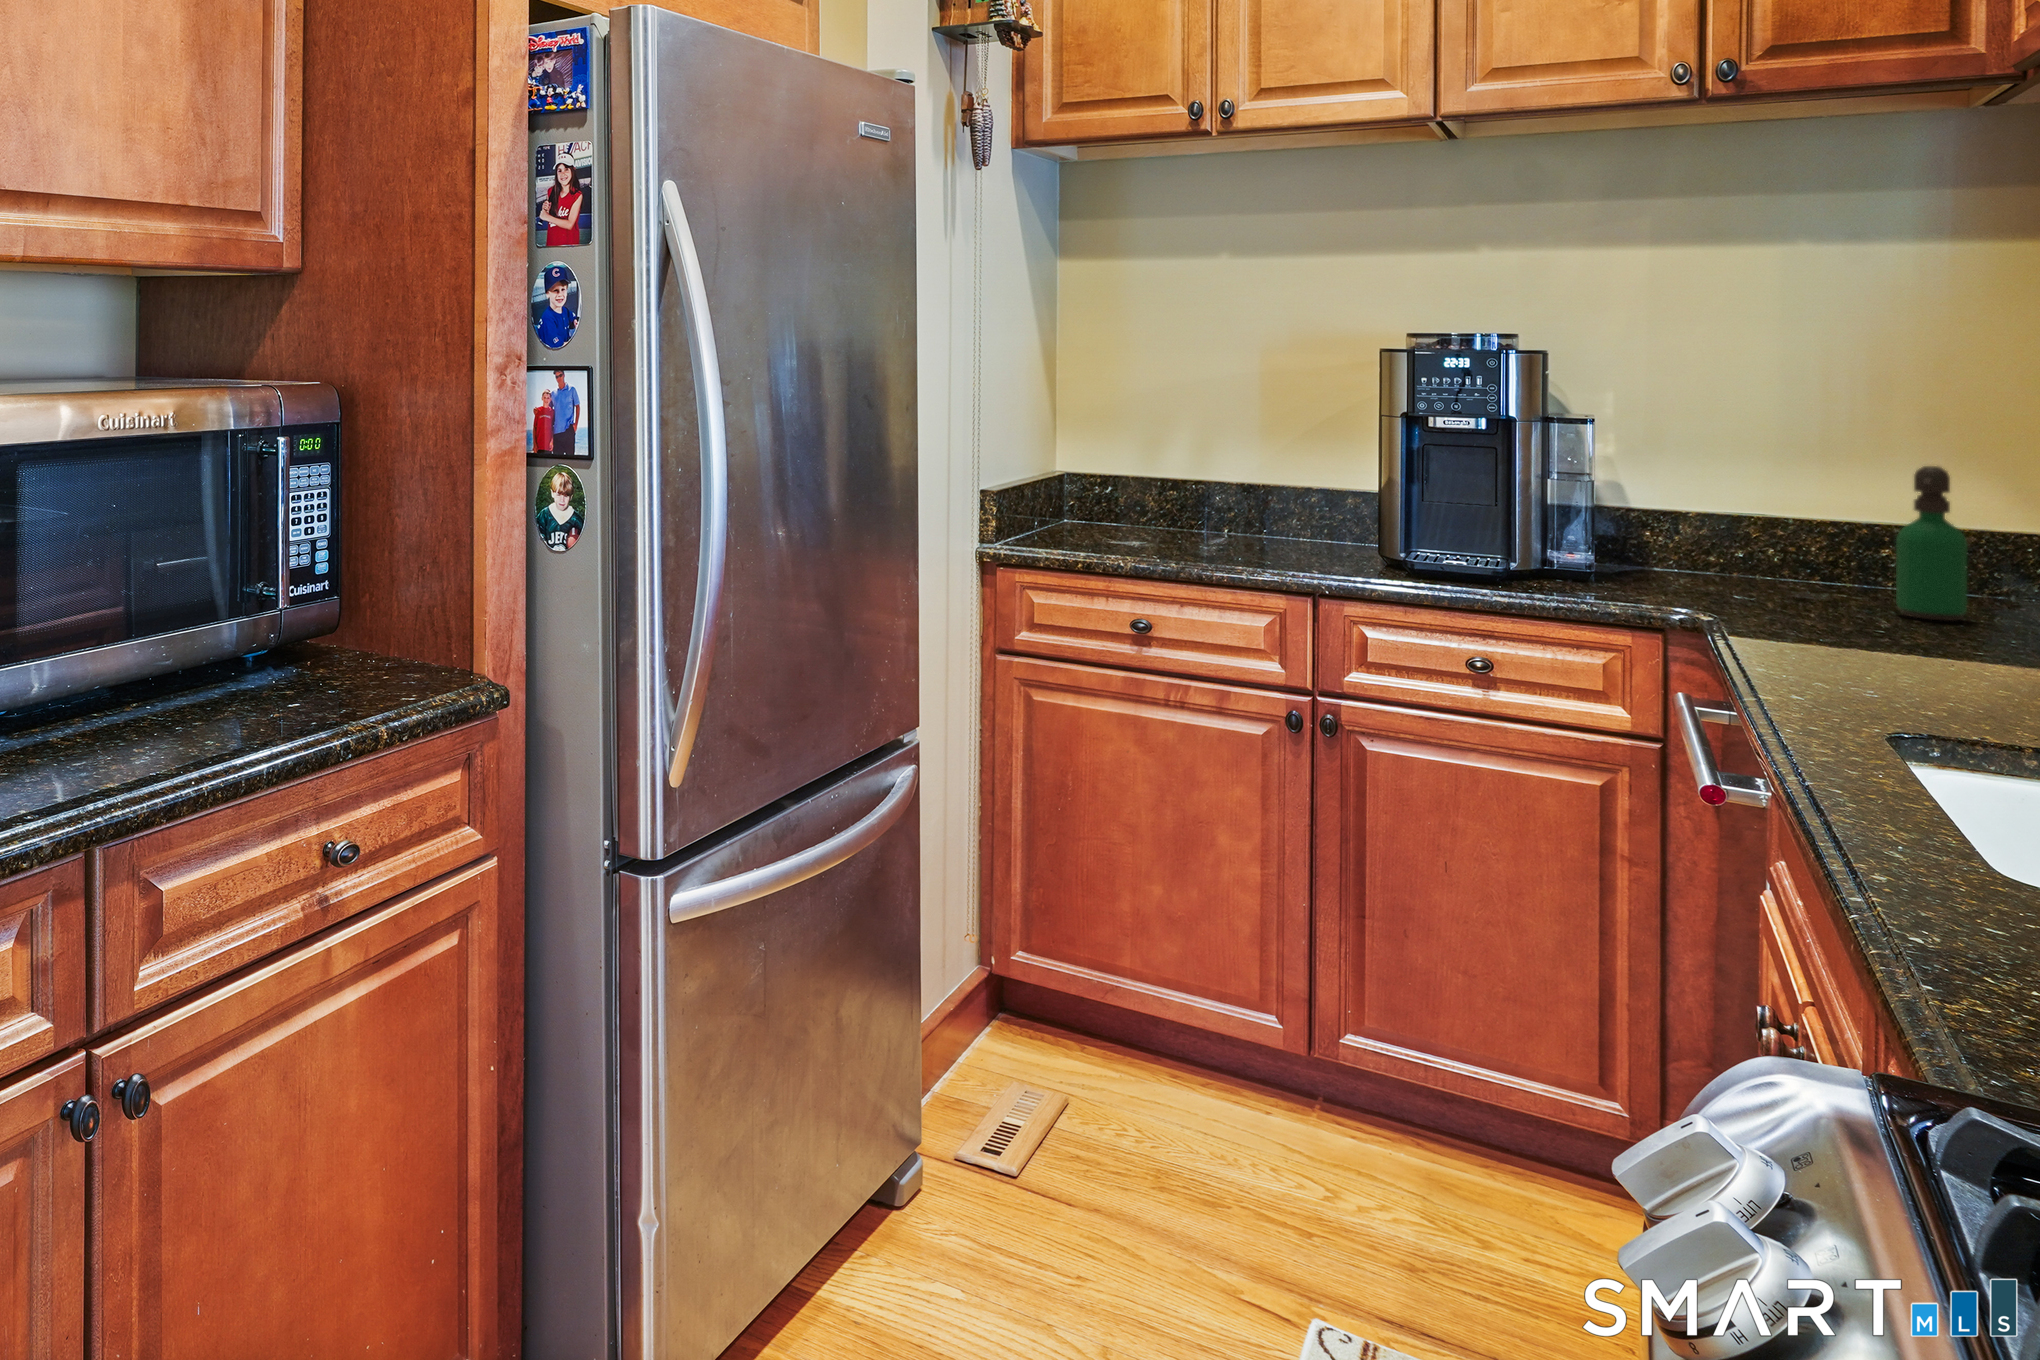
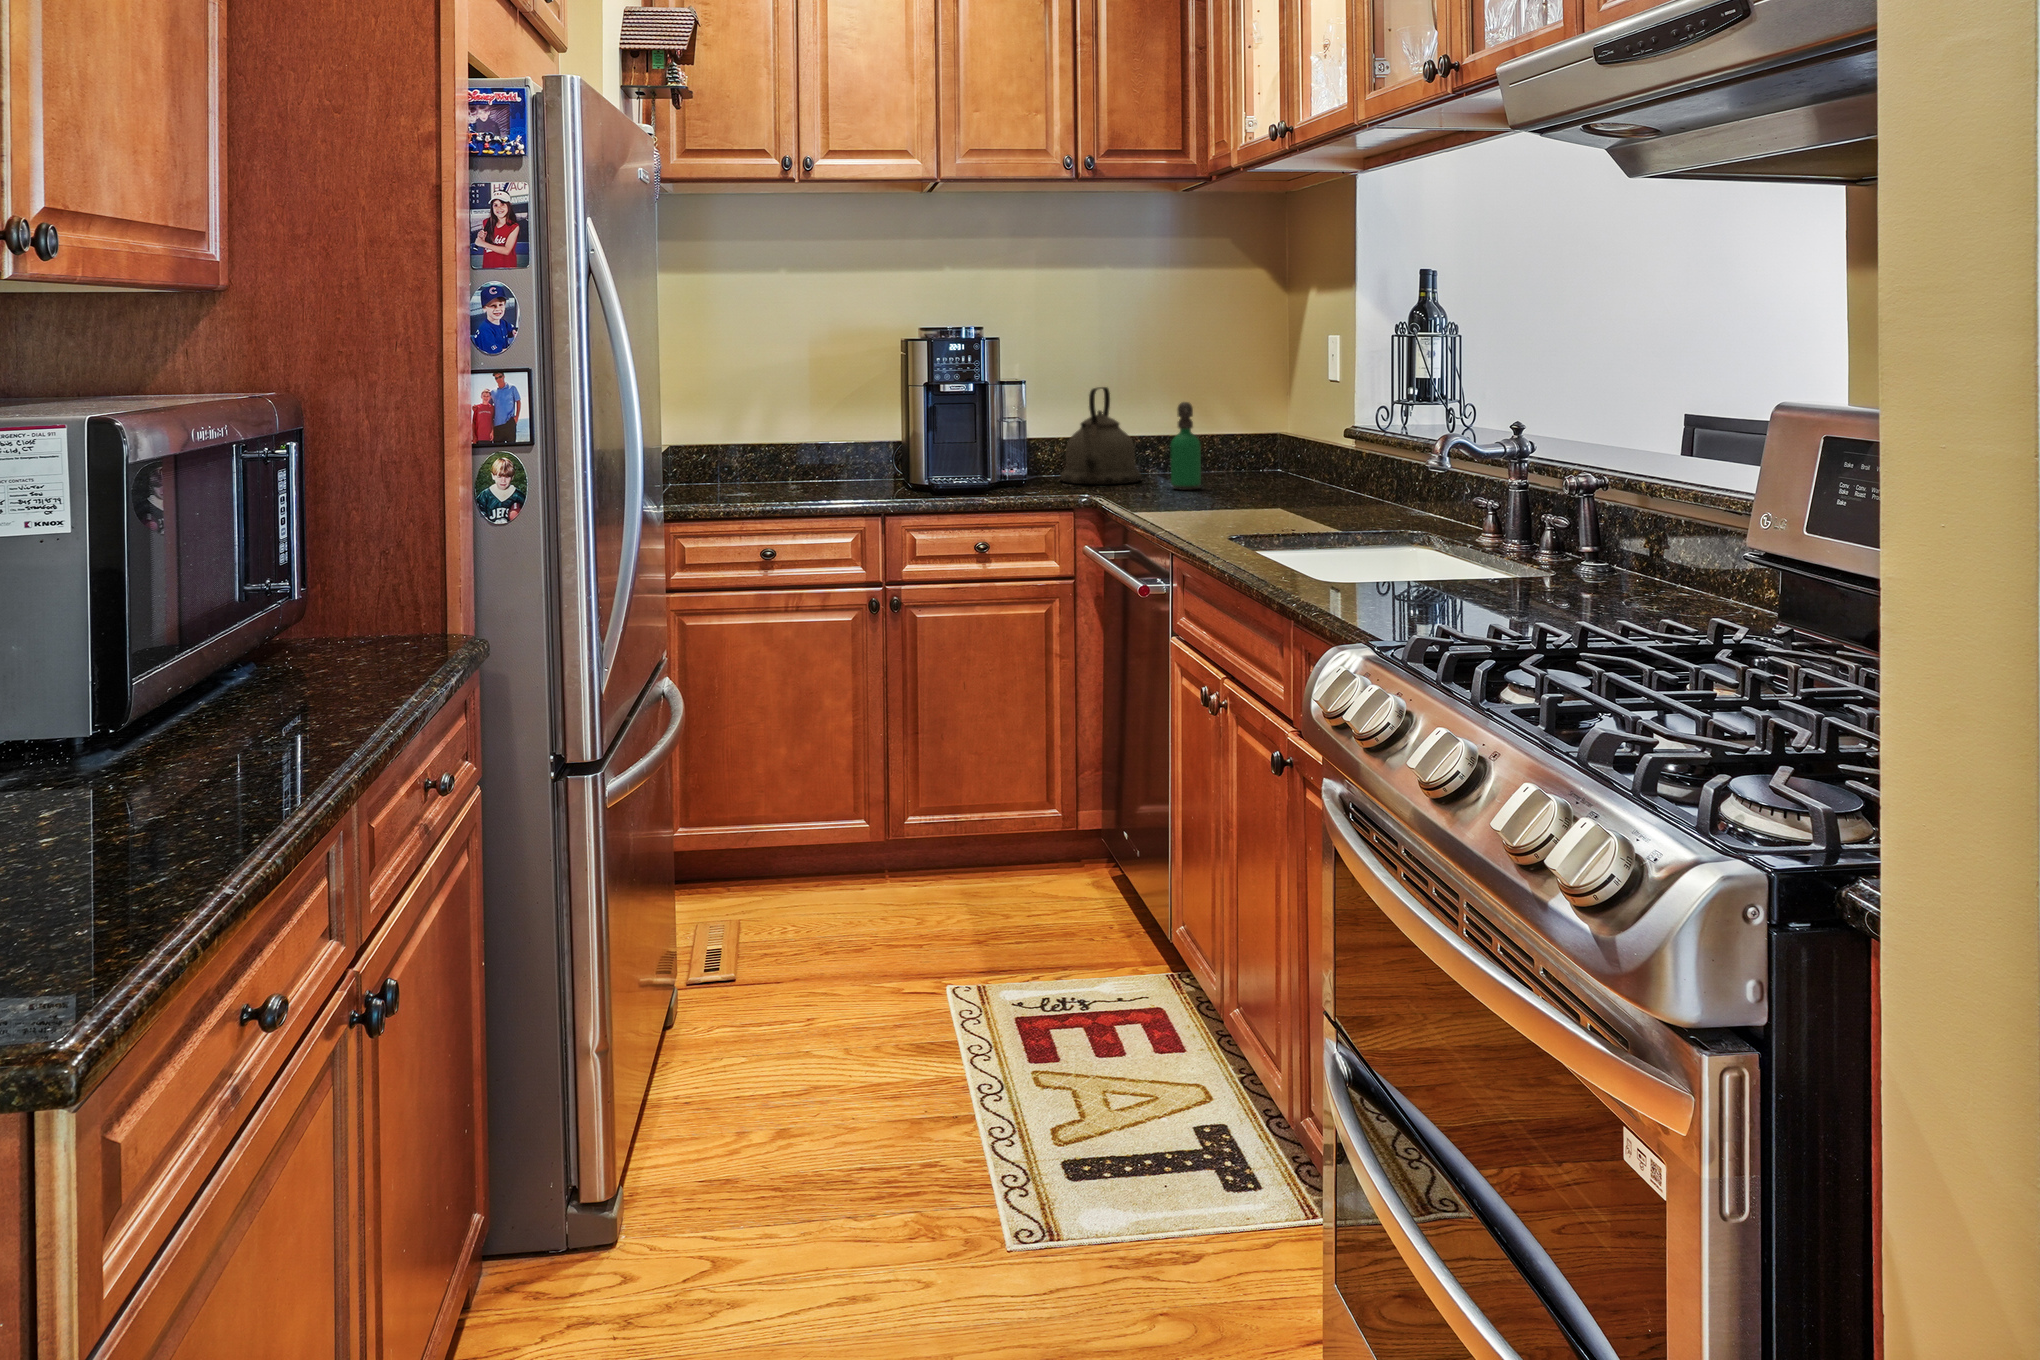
kettle: none [1681,432,1854,595] -> present [1059,387,1142,485]

